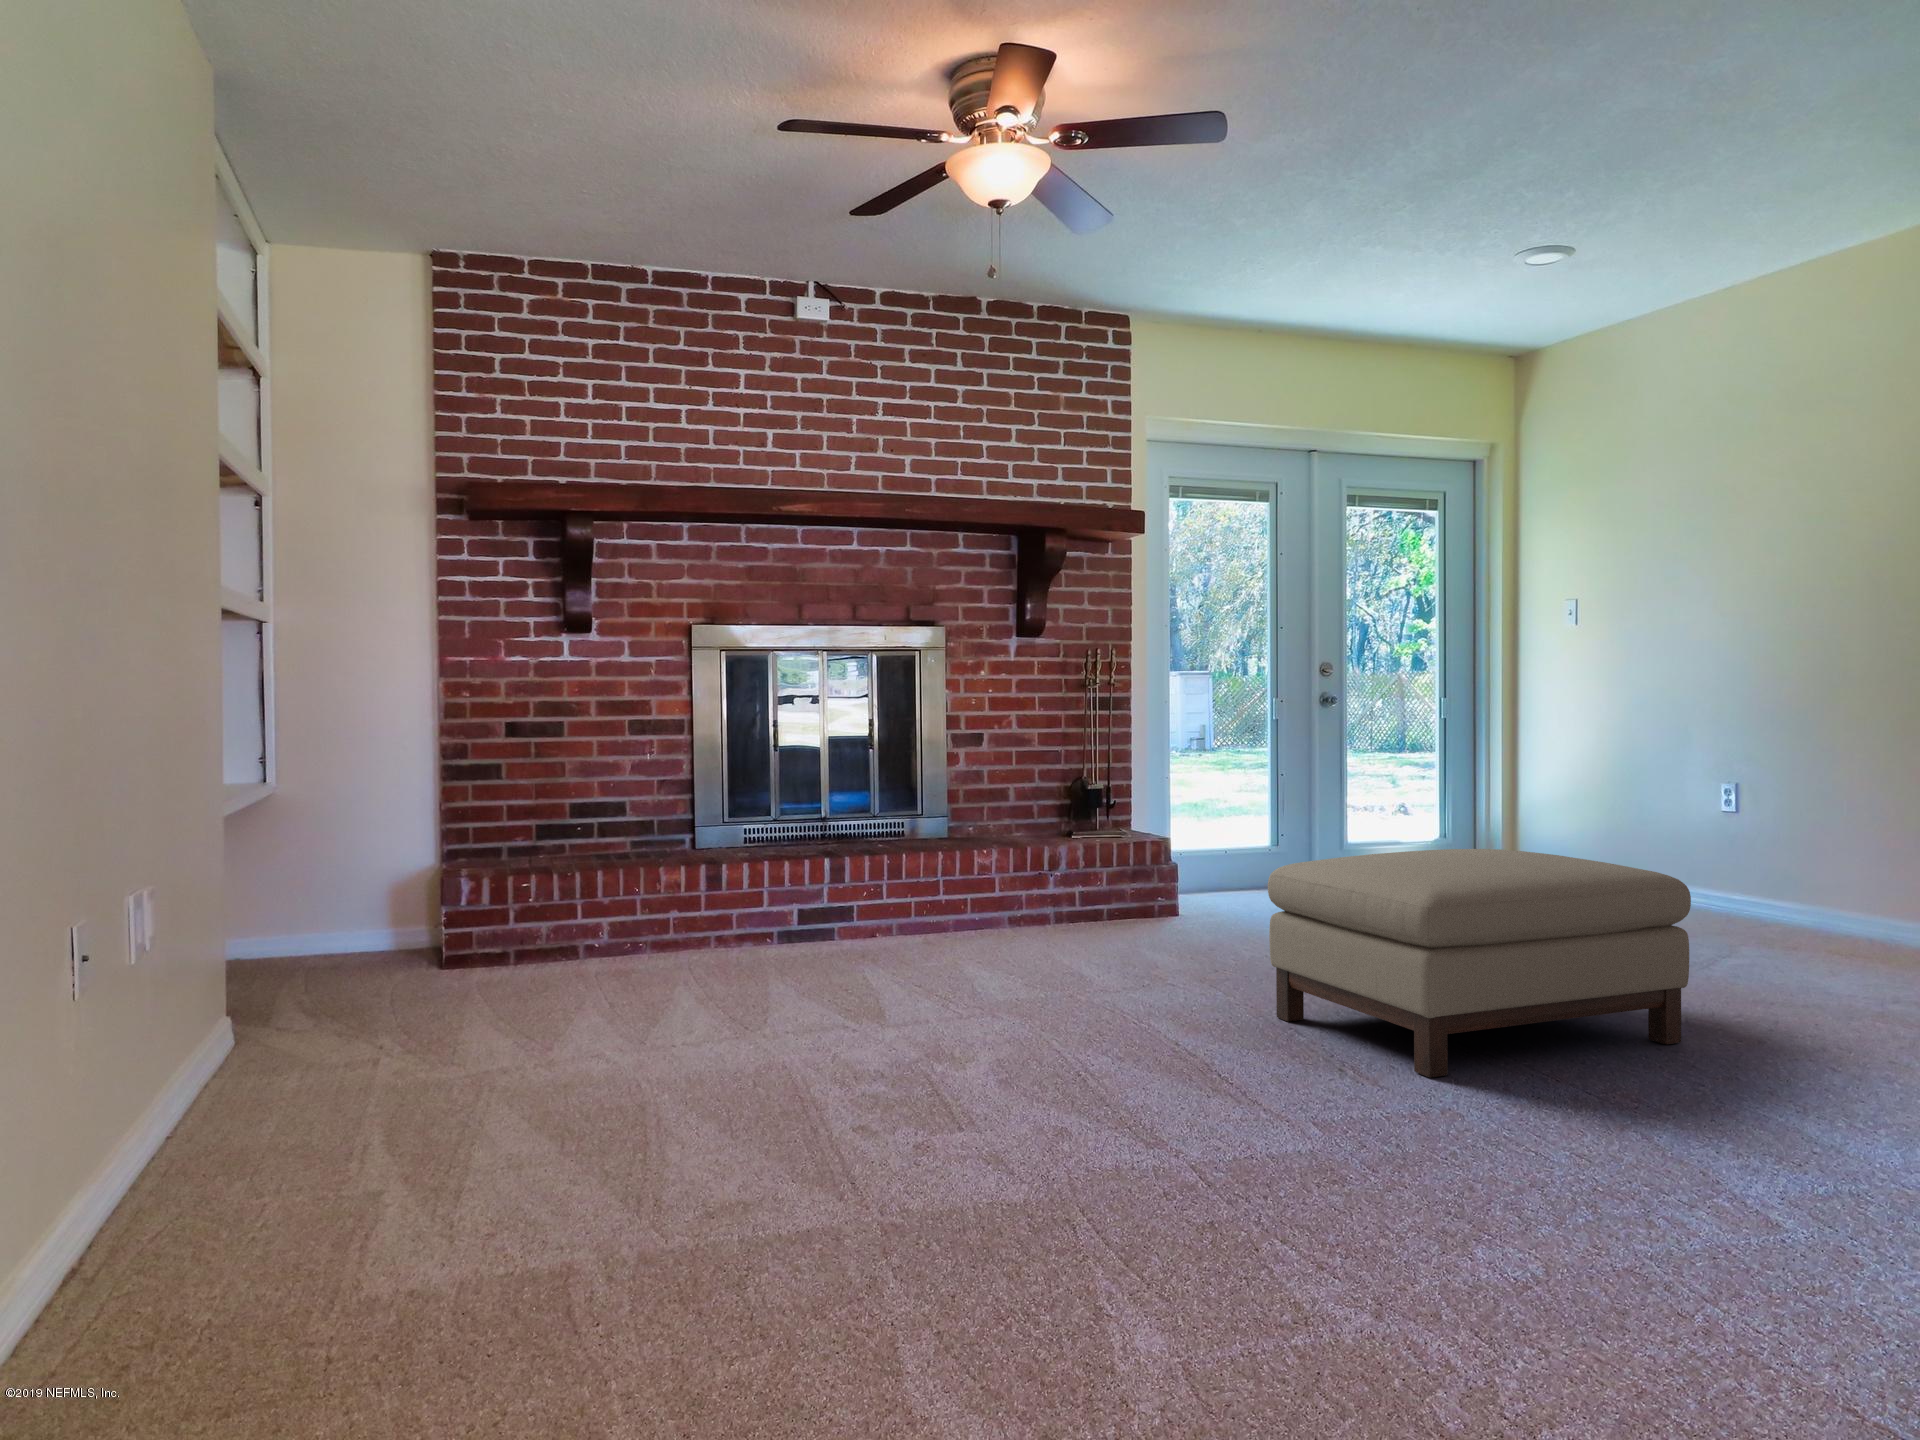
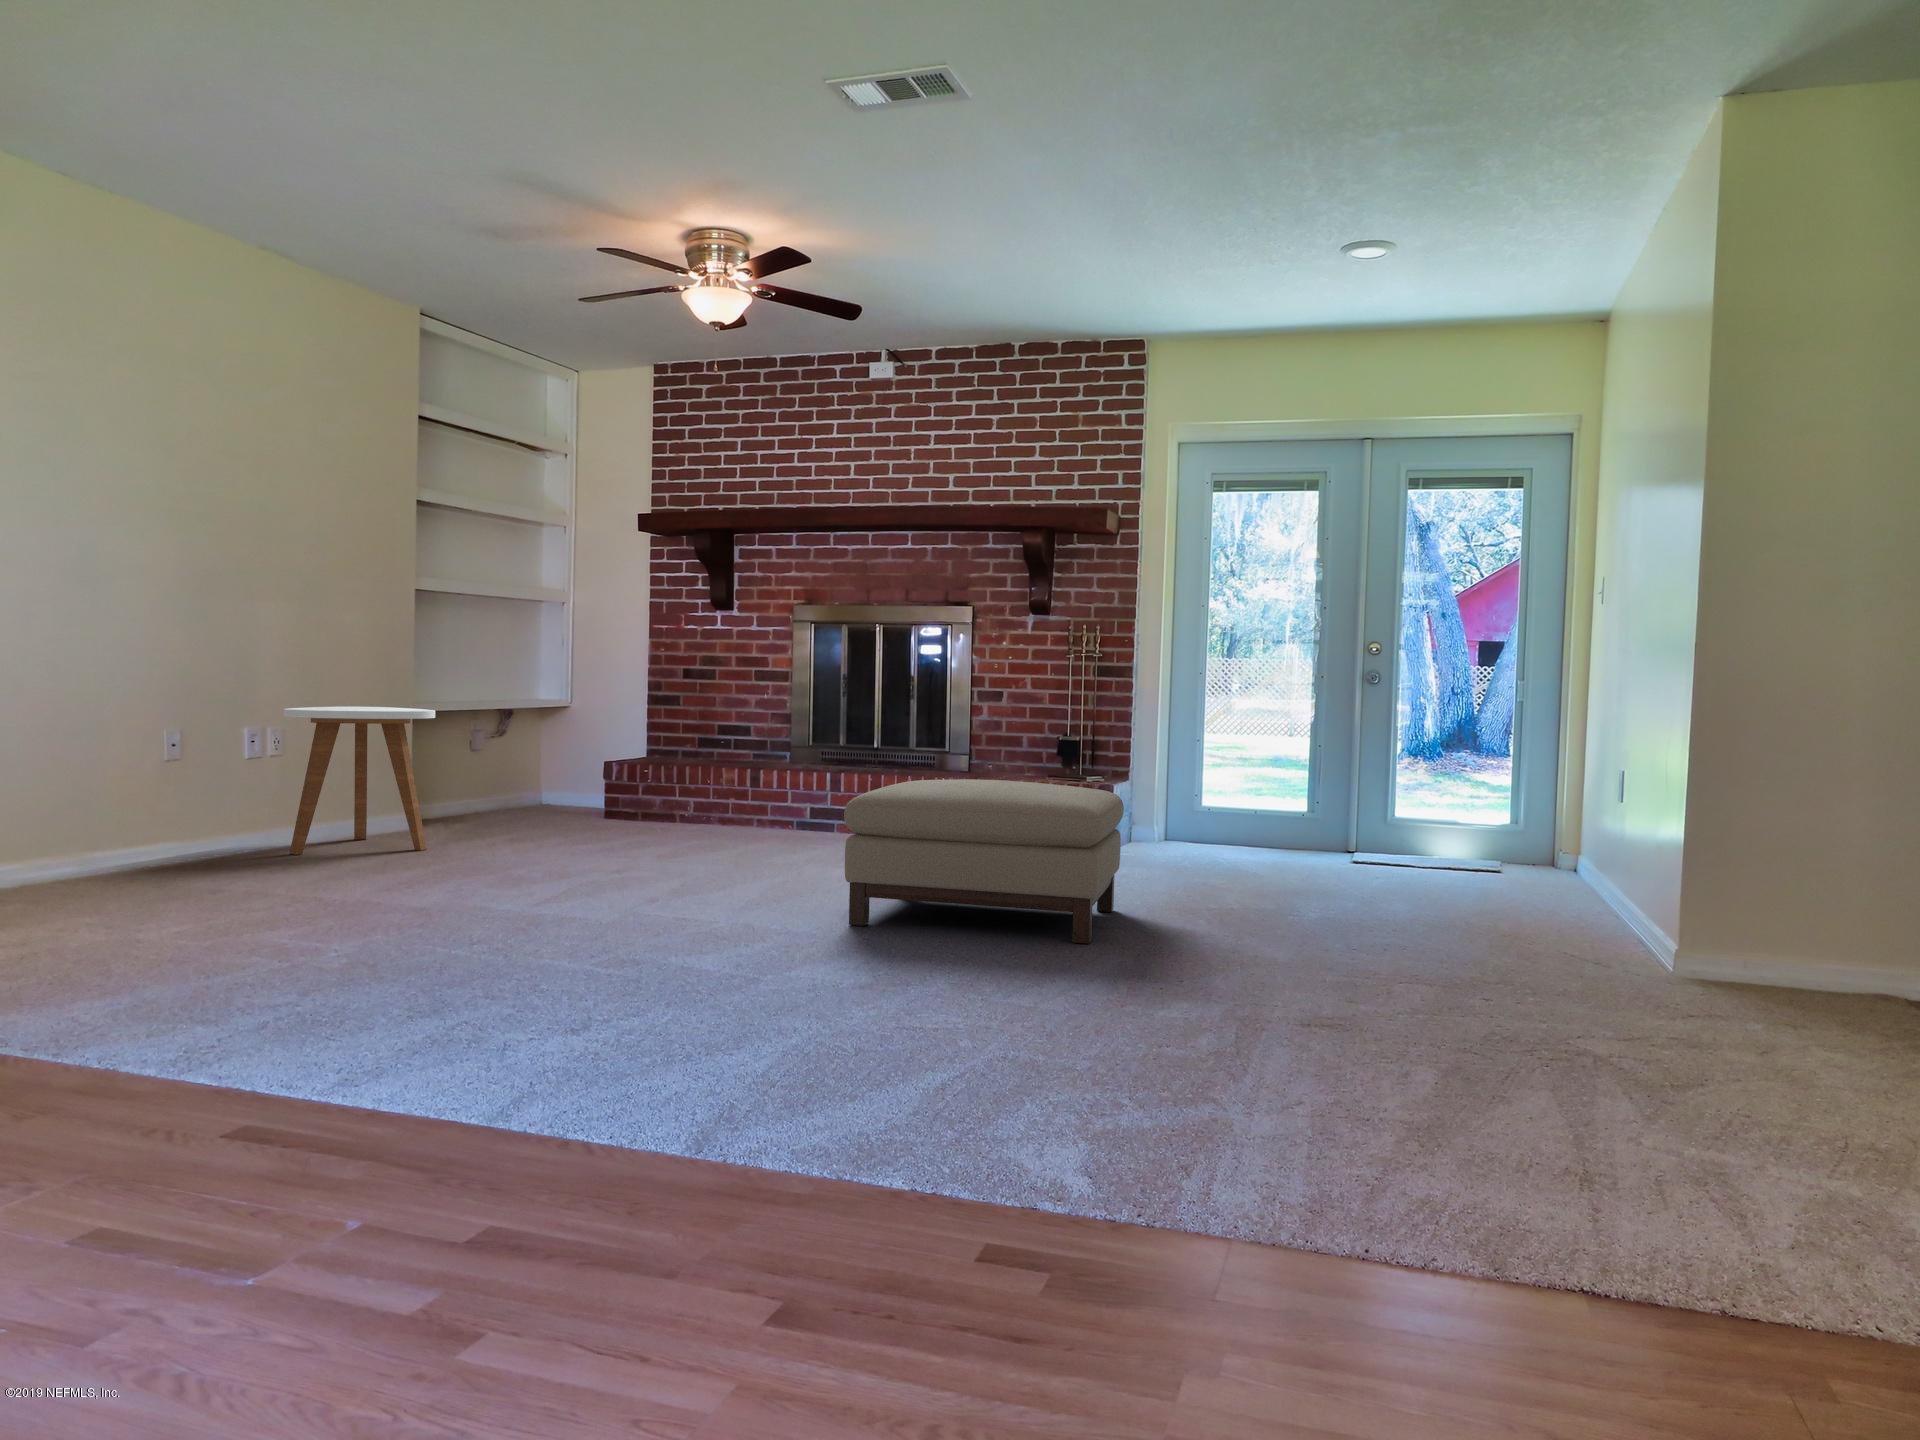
side table: none [91,821,392,1158] -> present [284,707,435,855]

